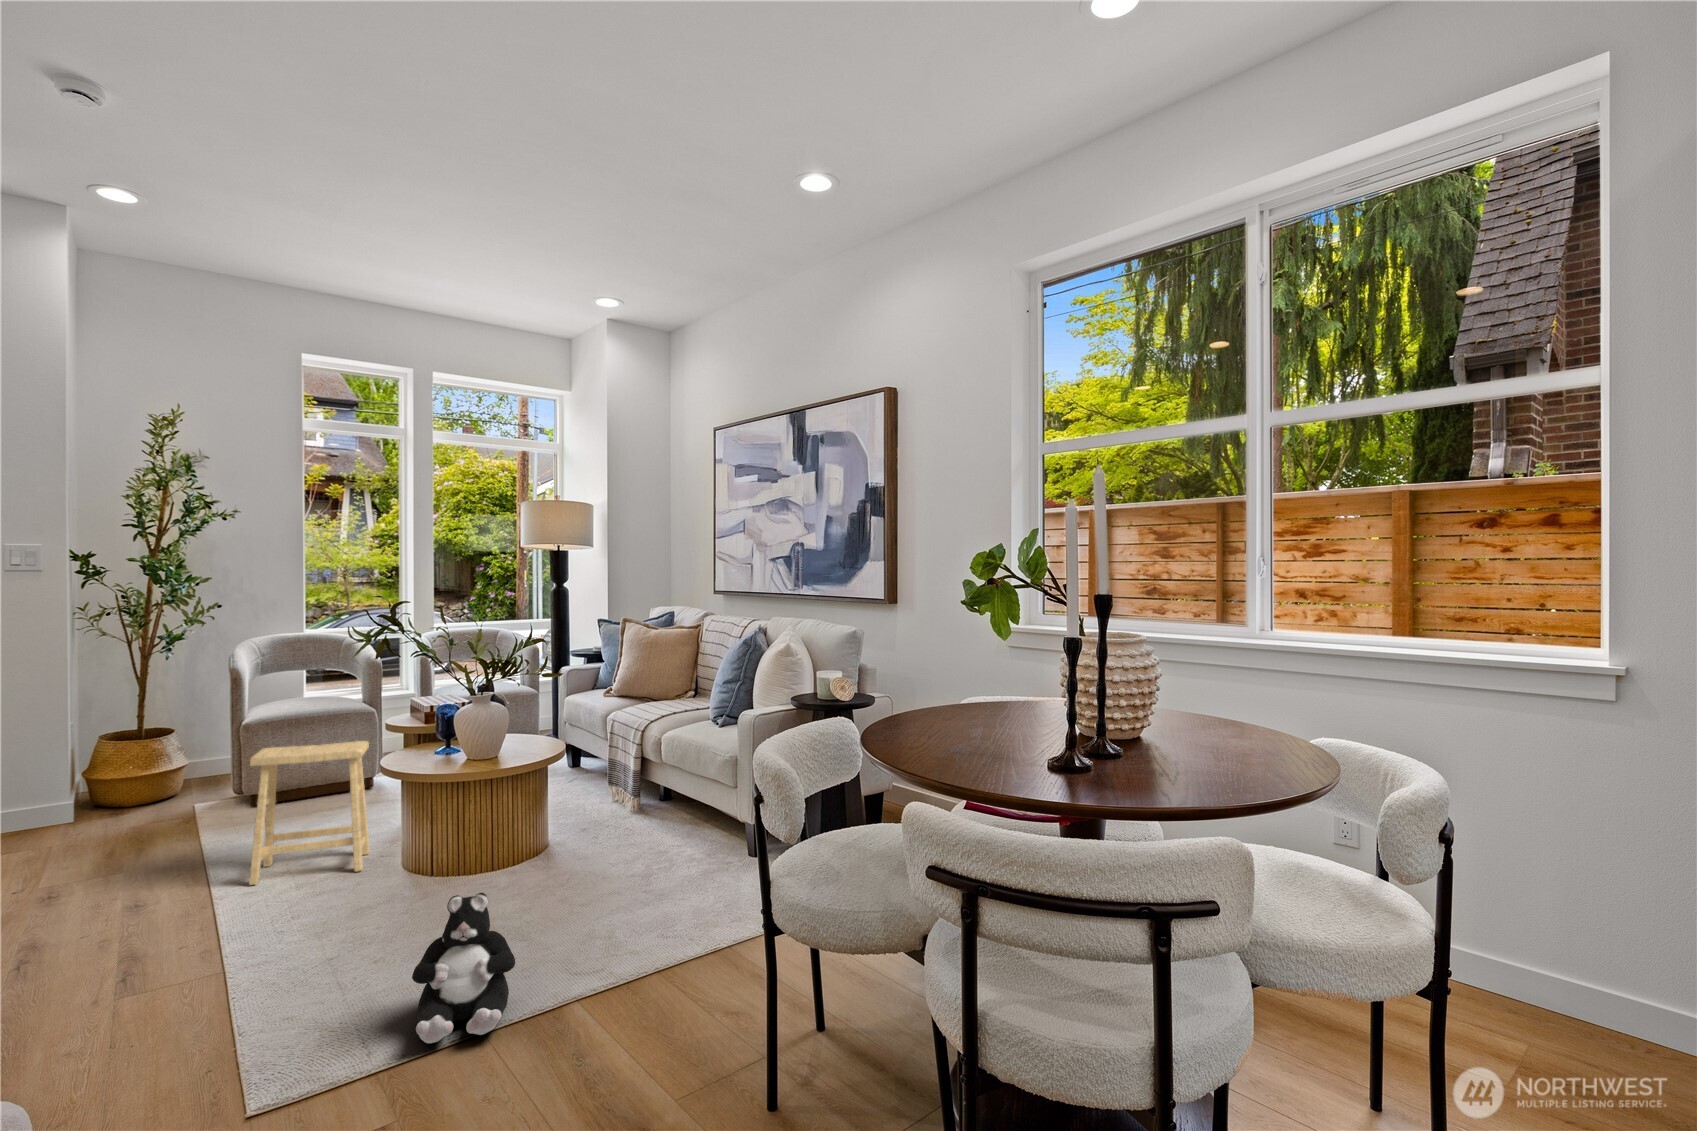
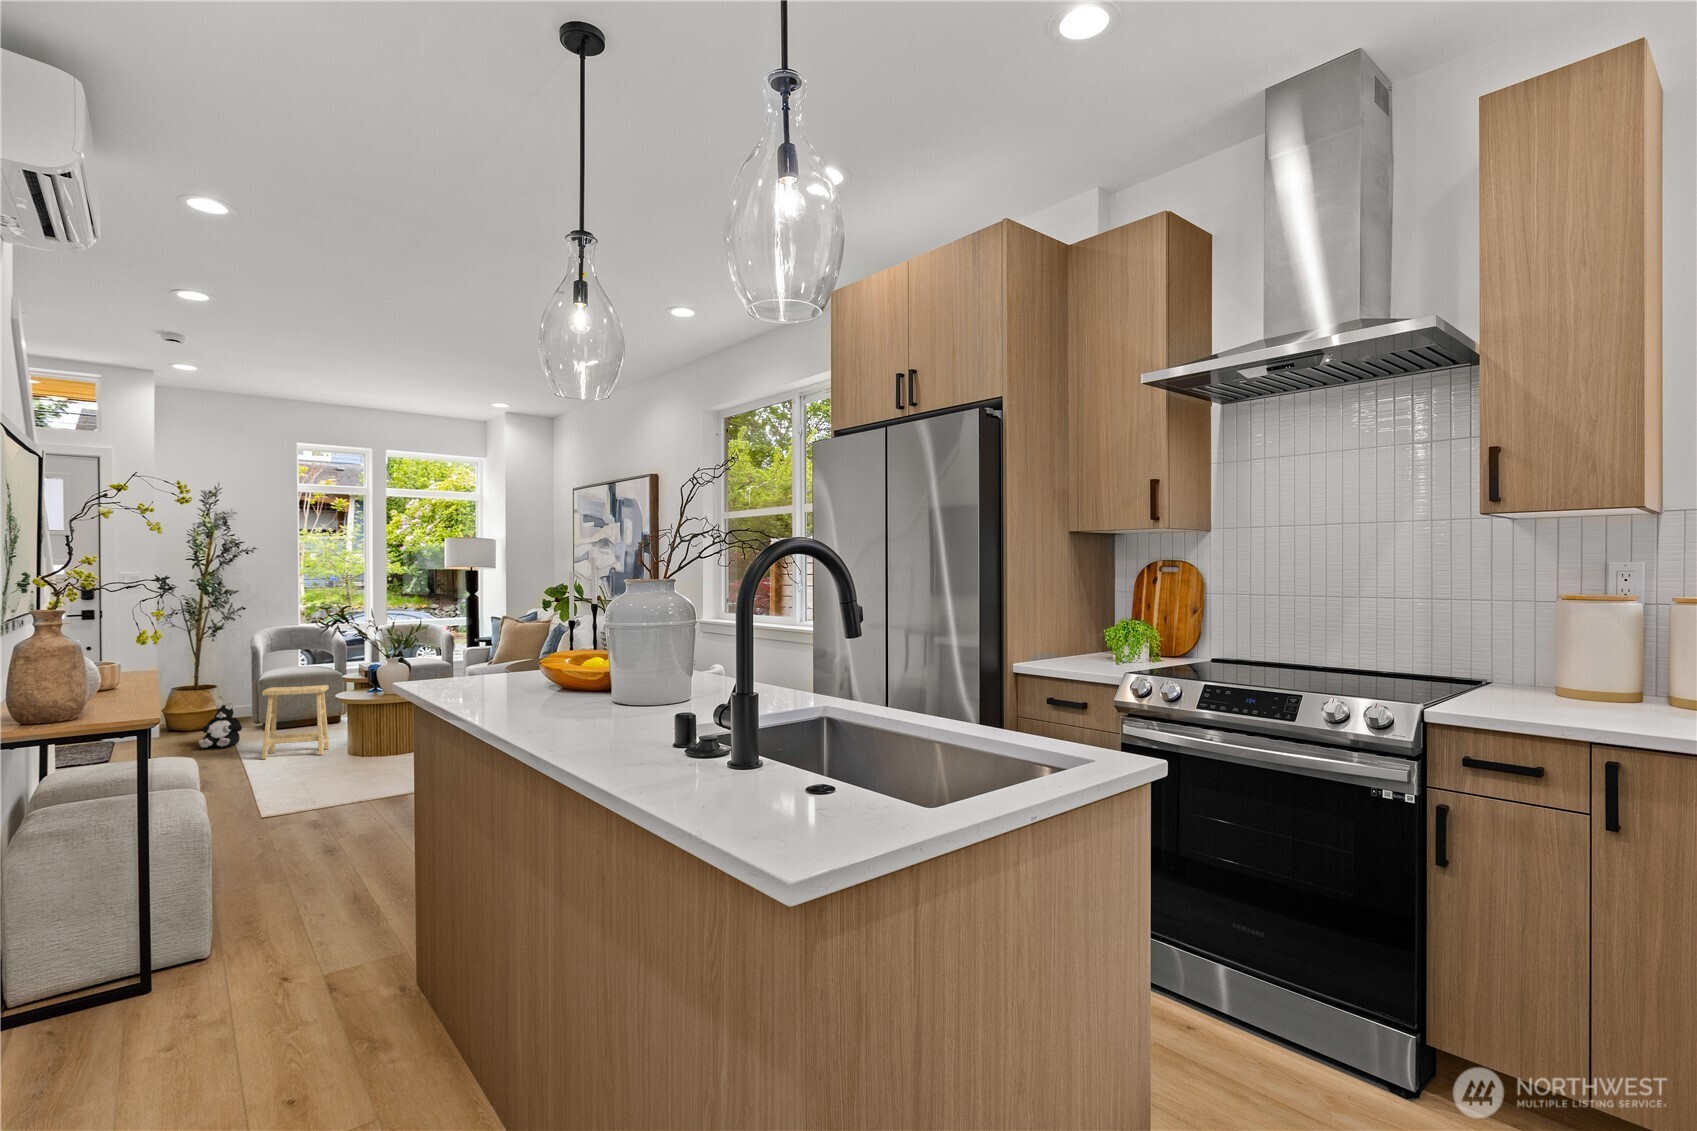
plush toy: present [412,893,515,1043] -> present [198,703,242,748]

